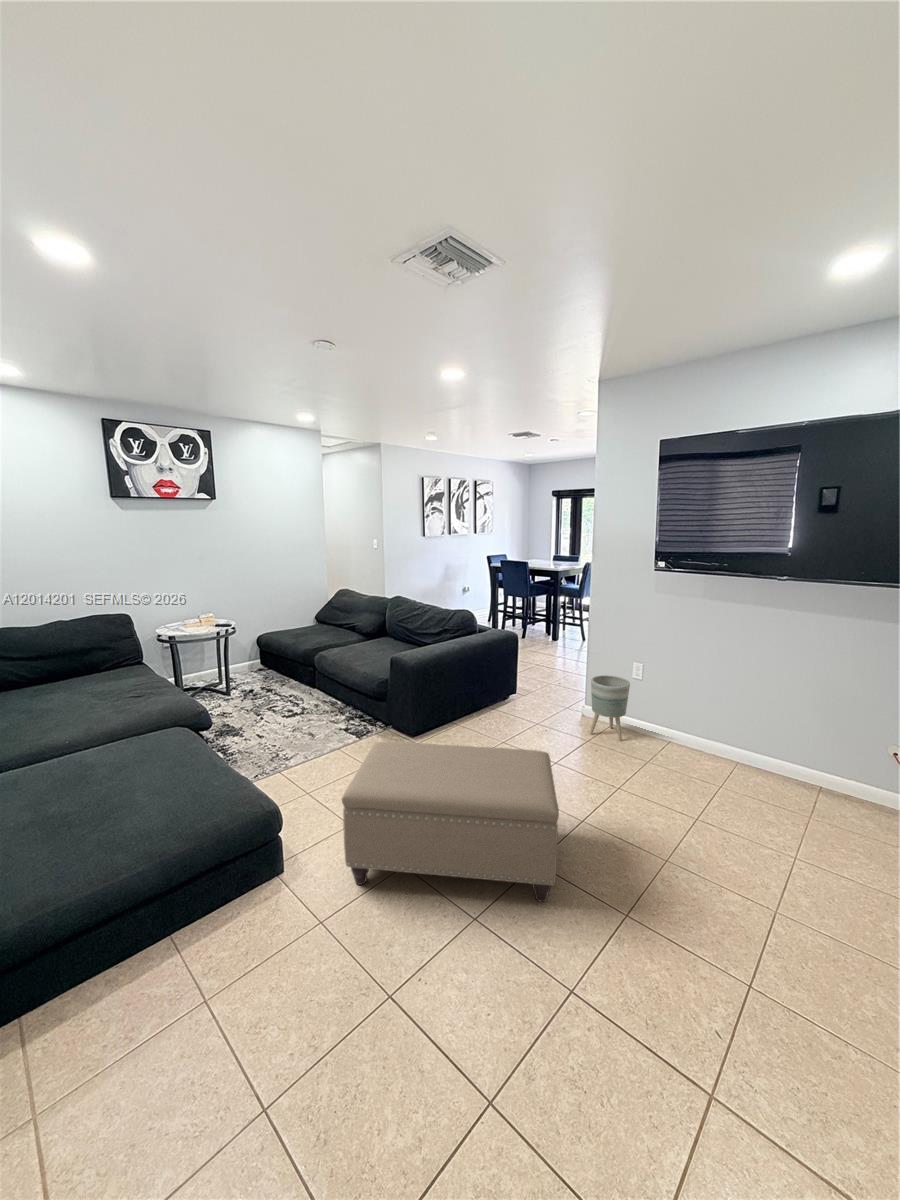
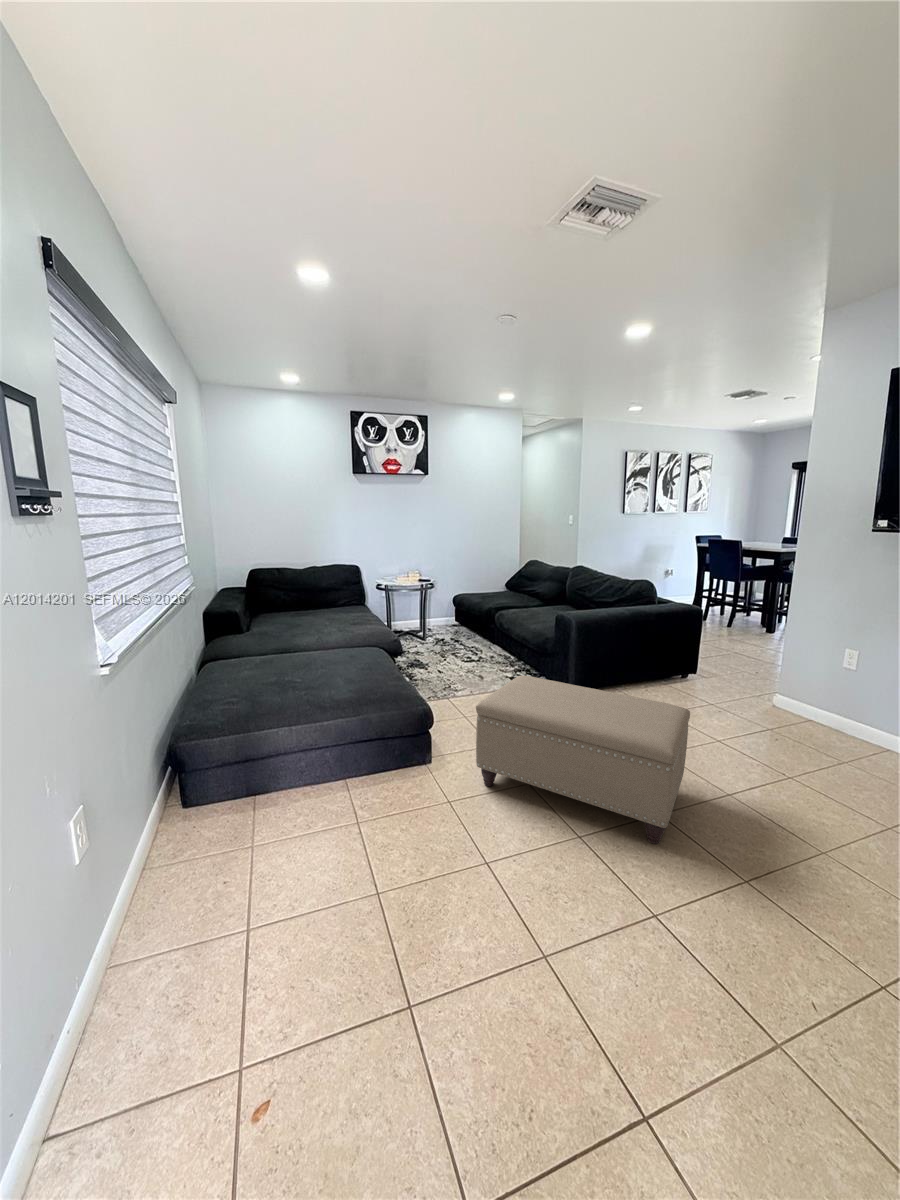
planter: present [590,675,630,741] -> none [775,660,836,736]

